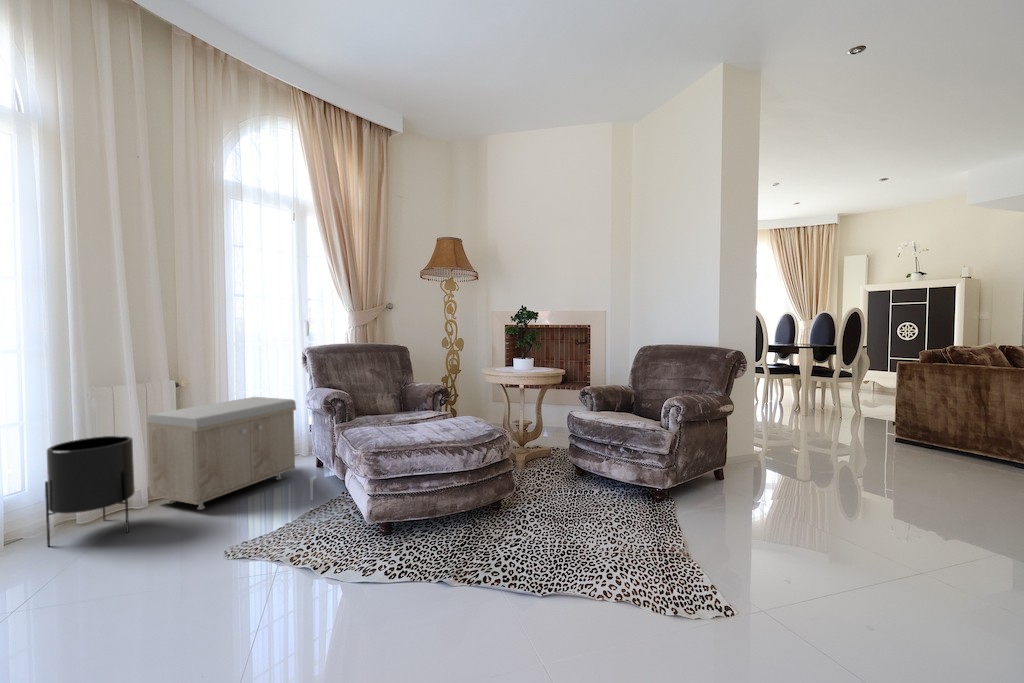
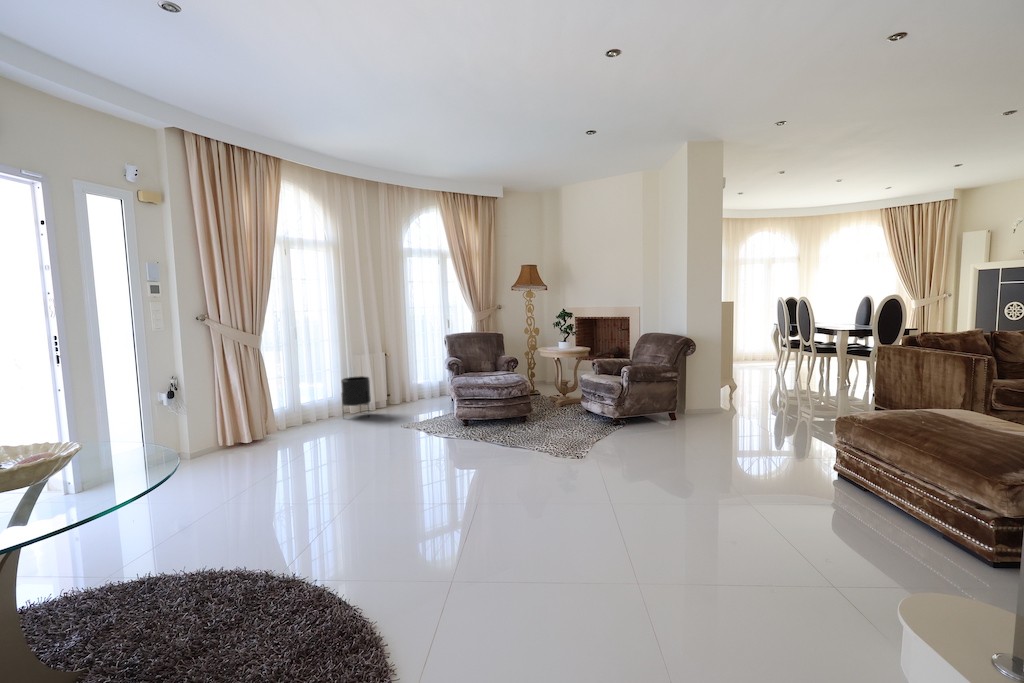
storage bench: present [148,397,296,510] -> none [375,362,439,412]

